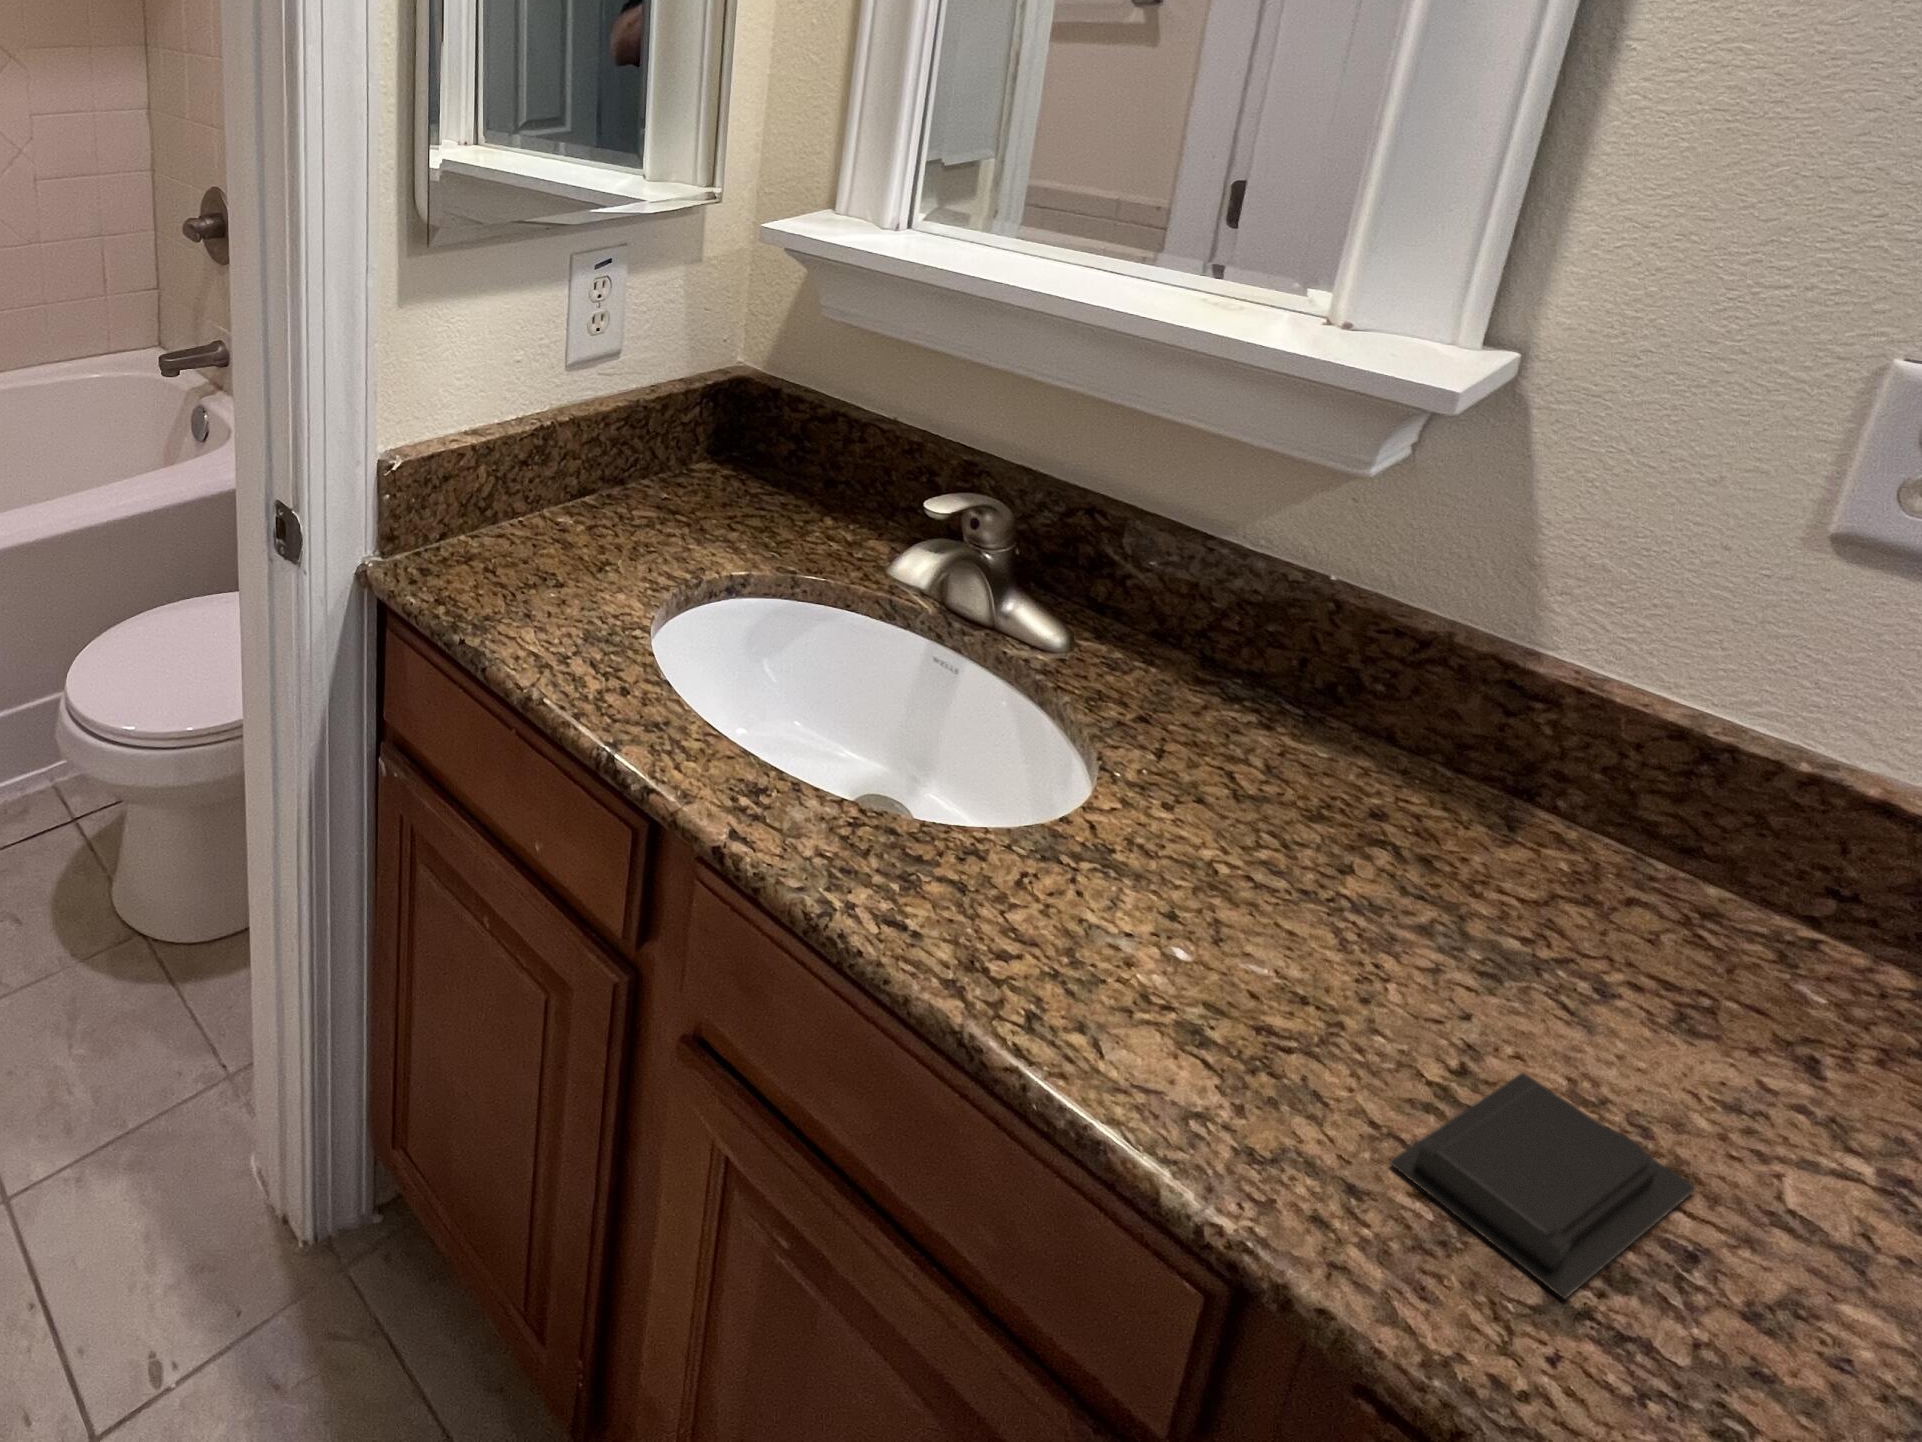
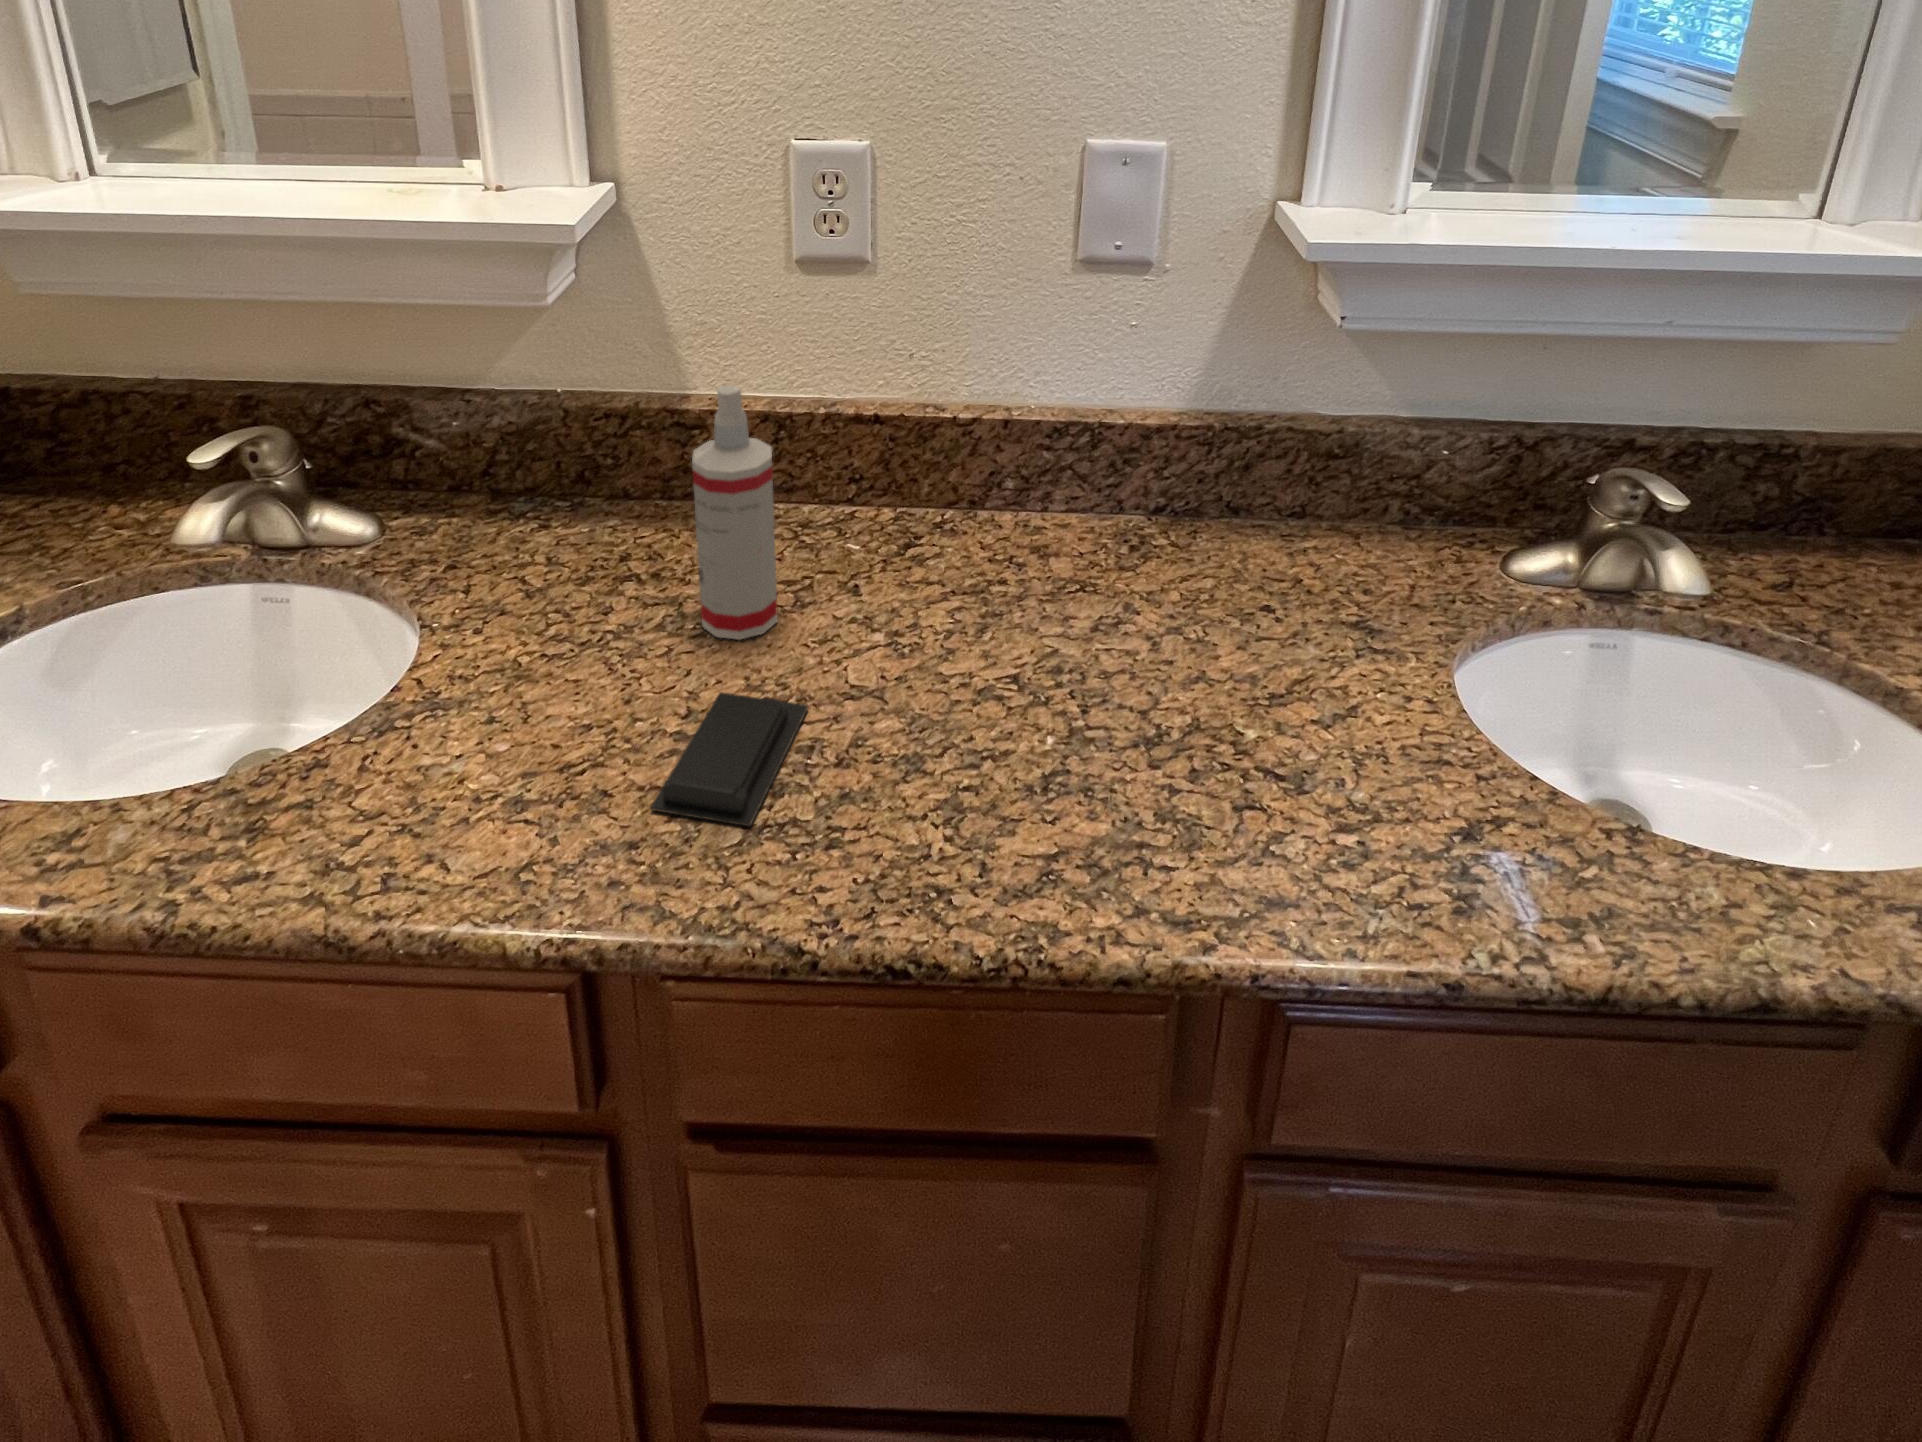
spray bottle: none [1497,668,1727,1031] -> present [692,386,778,640]

